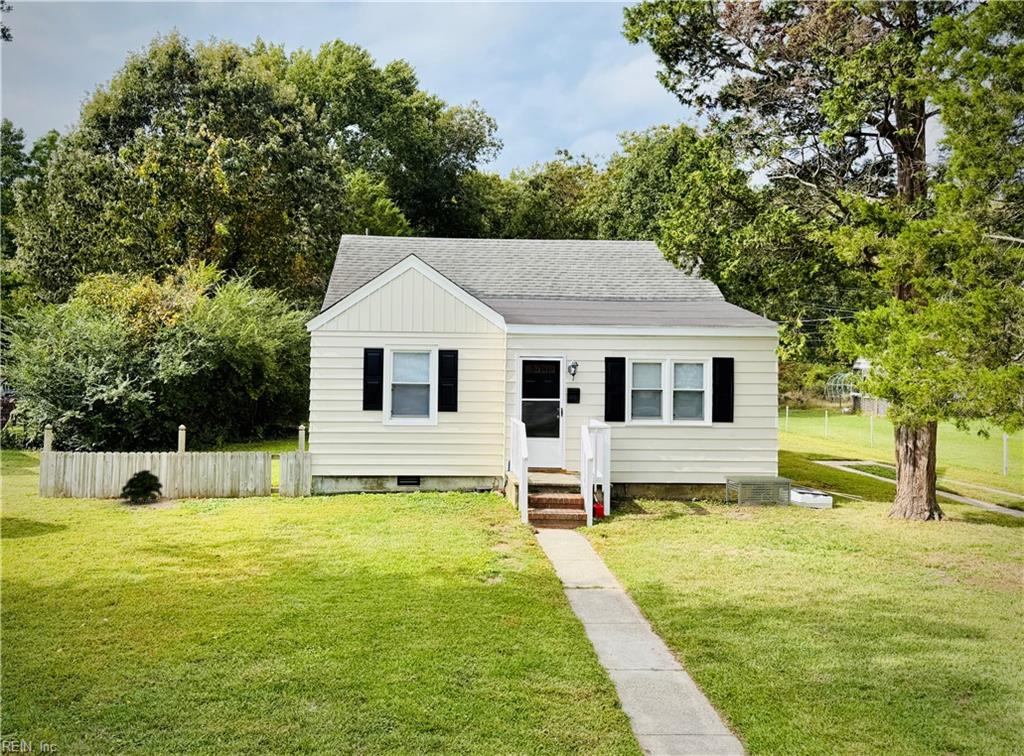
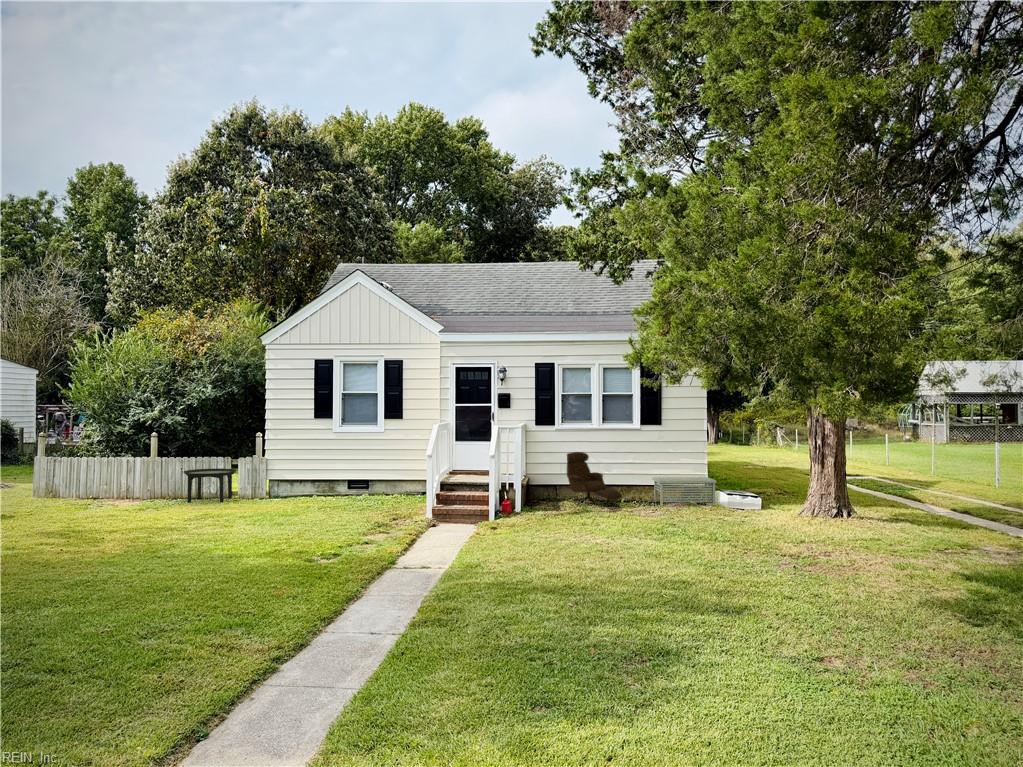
lounge chair: none [641,449,701,508] -> present [567,452,622,507]
round table: none [223,465,282,505] -> present [184,469,237,503]
potted plant: present [119,470,163,503] -> none [97,472,135,501]

